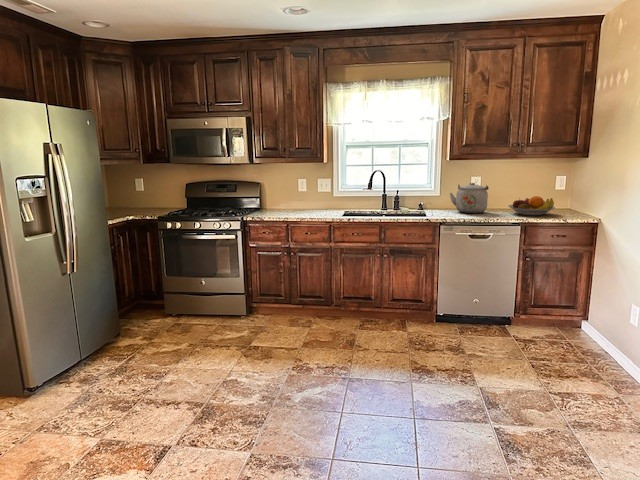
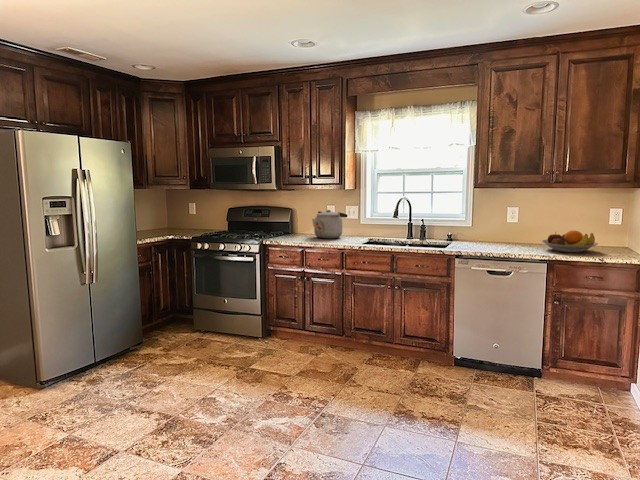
kettle: present [450,183,488,213] -> present [312,210,347,238]

